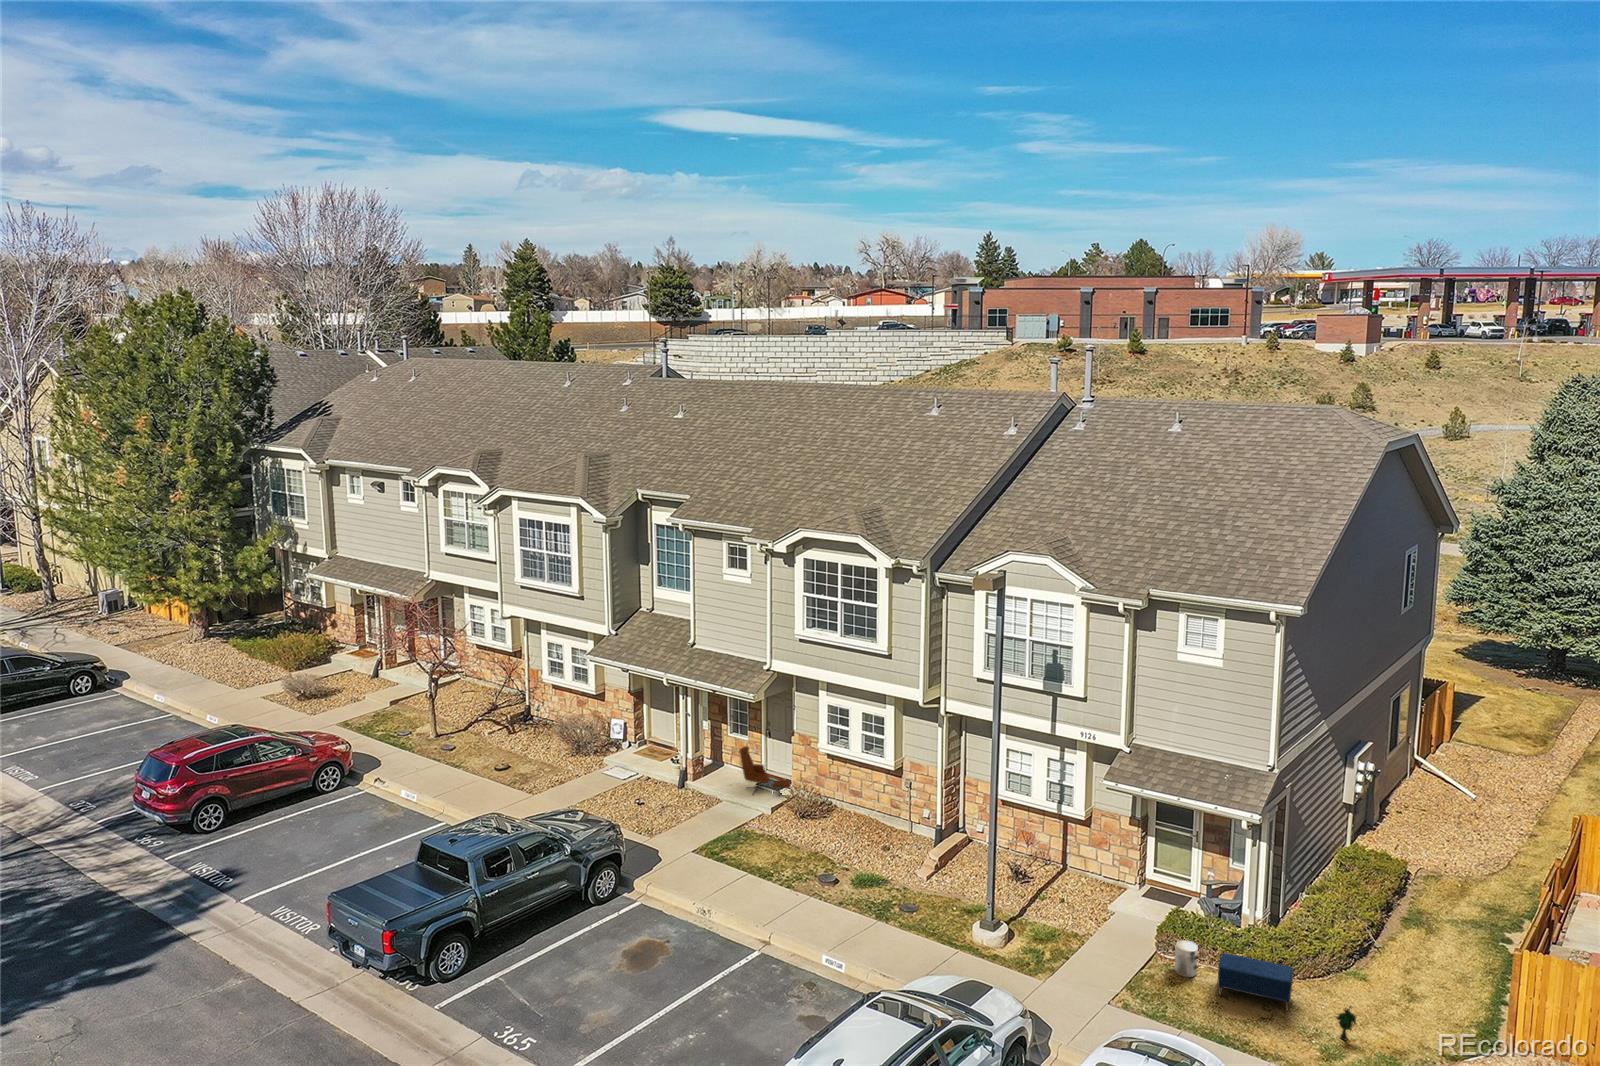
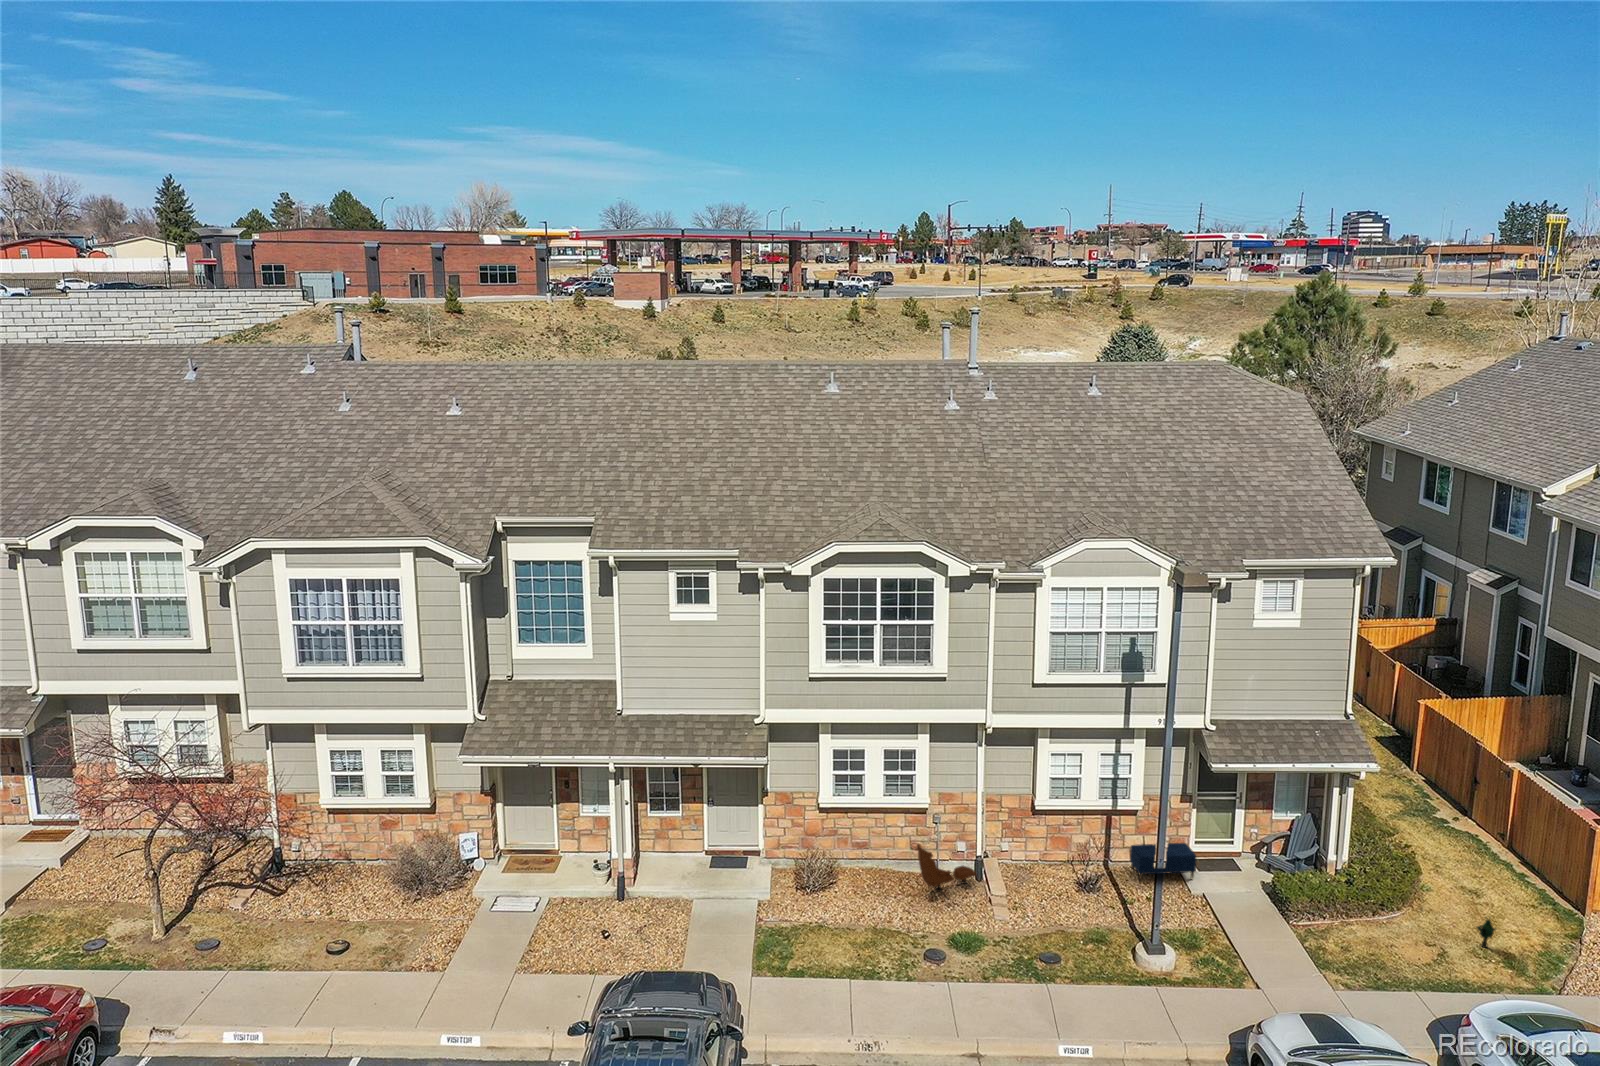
lounge chair: present [739,746,791,791] -> present [917,844,976,895]
waste bin: present [1174,940,1198,977] -> none [1309,901,1337,936]
bench: present [1217,953,1293,1011] -> present [1130,843,1196,881]

